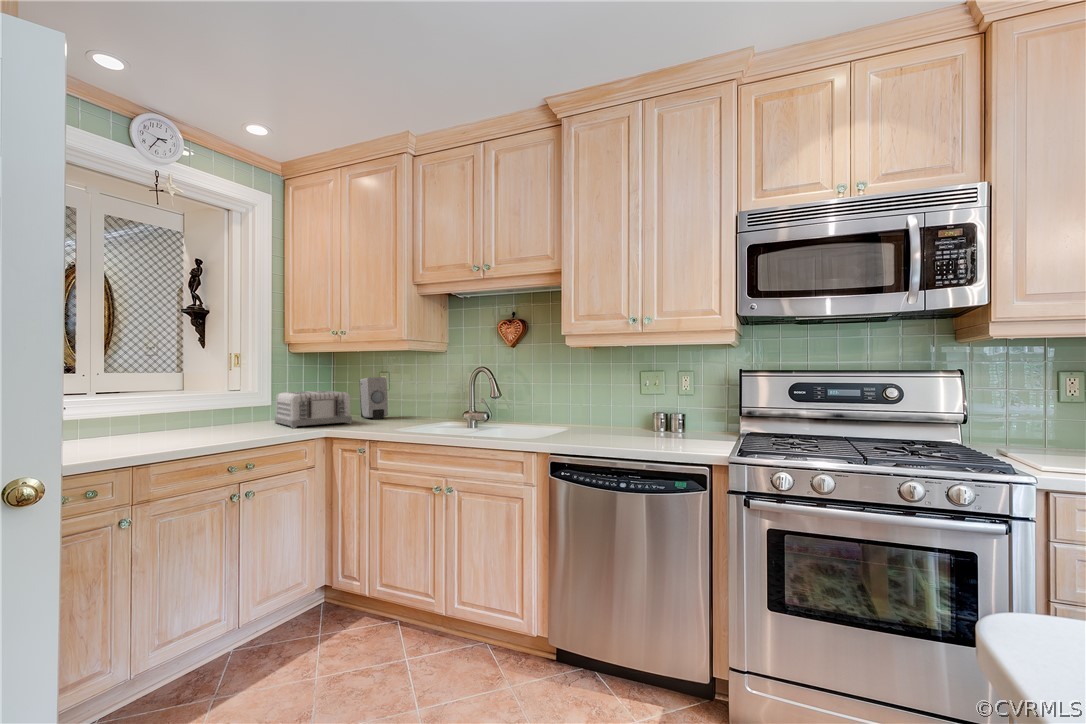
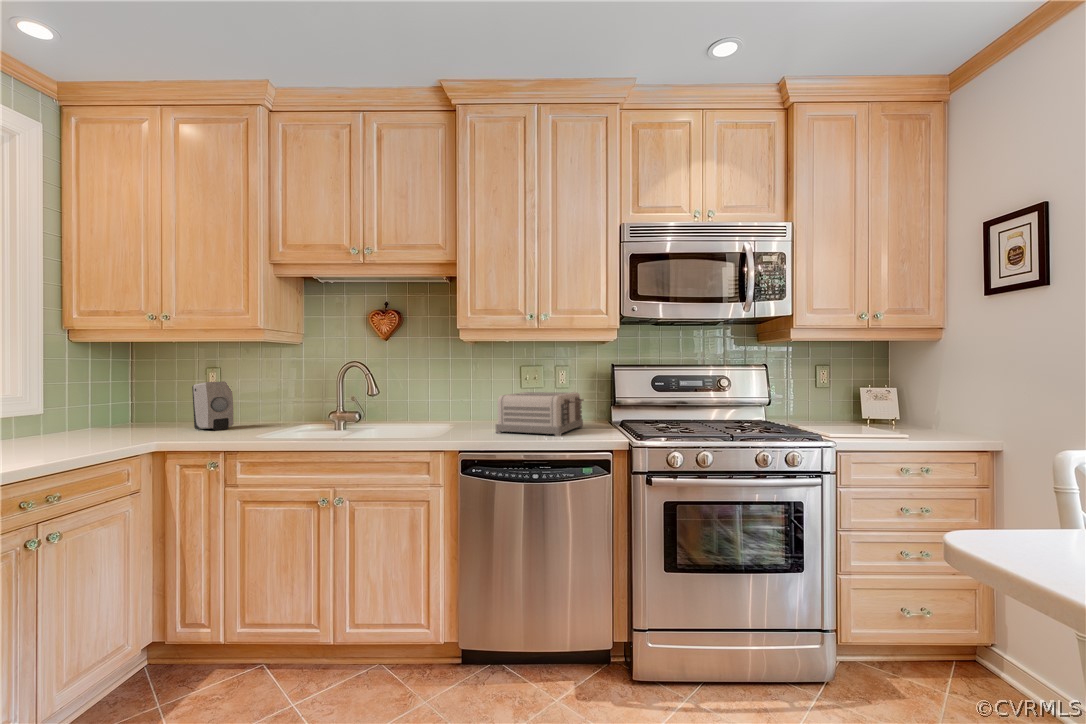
toaster: present [275,391,352,428] -> present [496,392,583,436]

